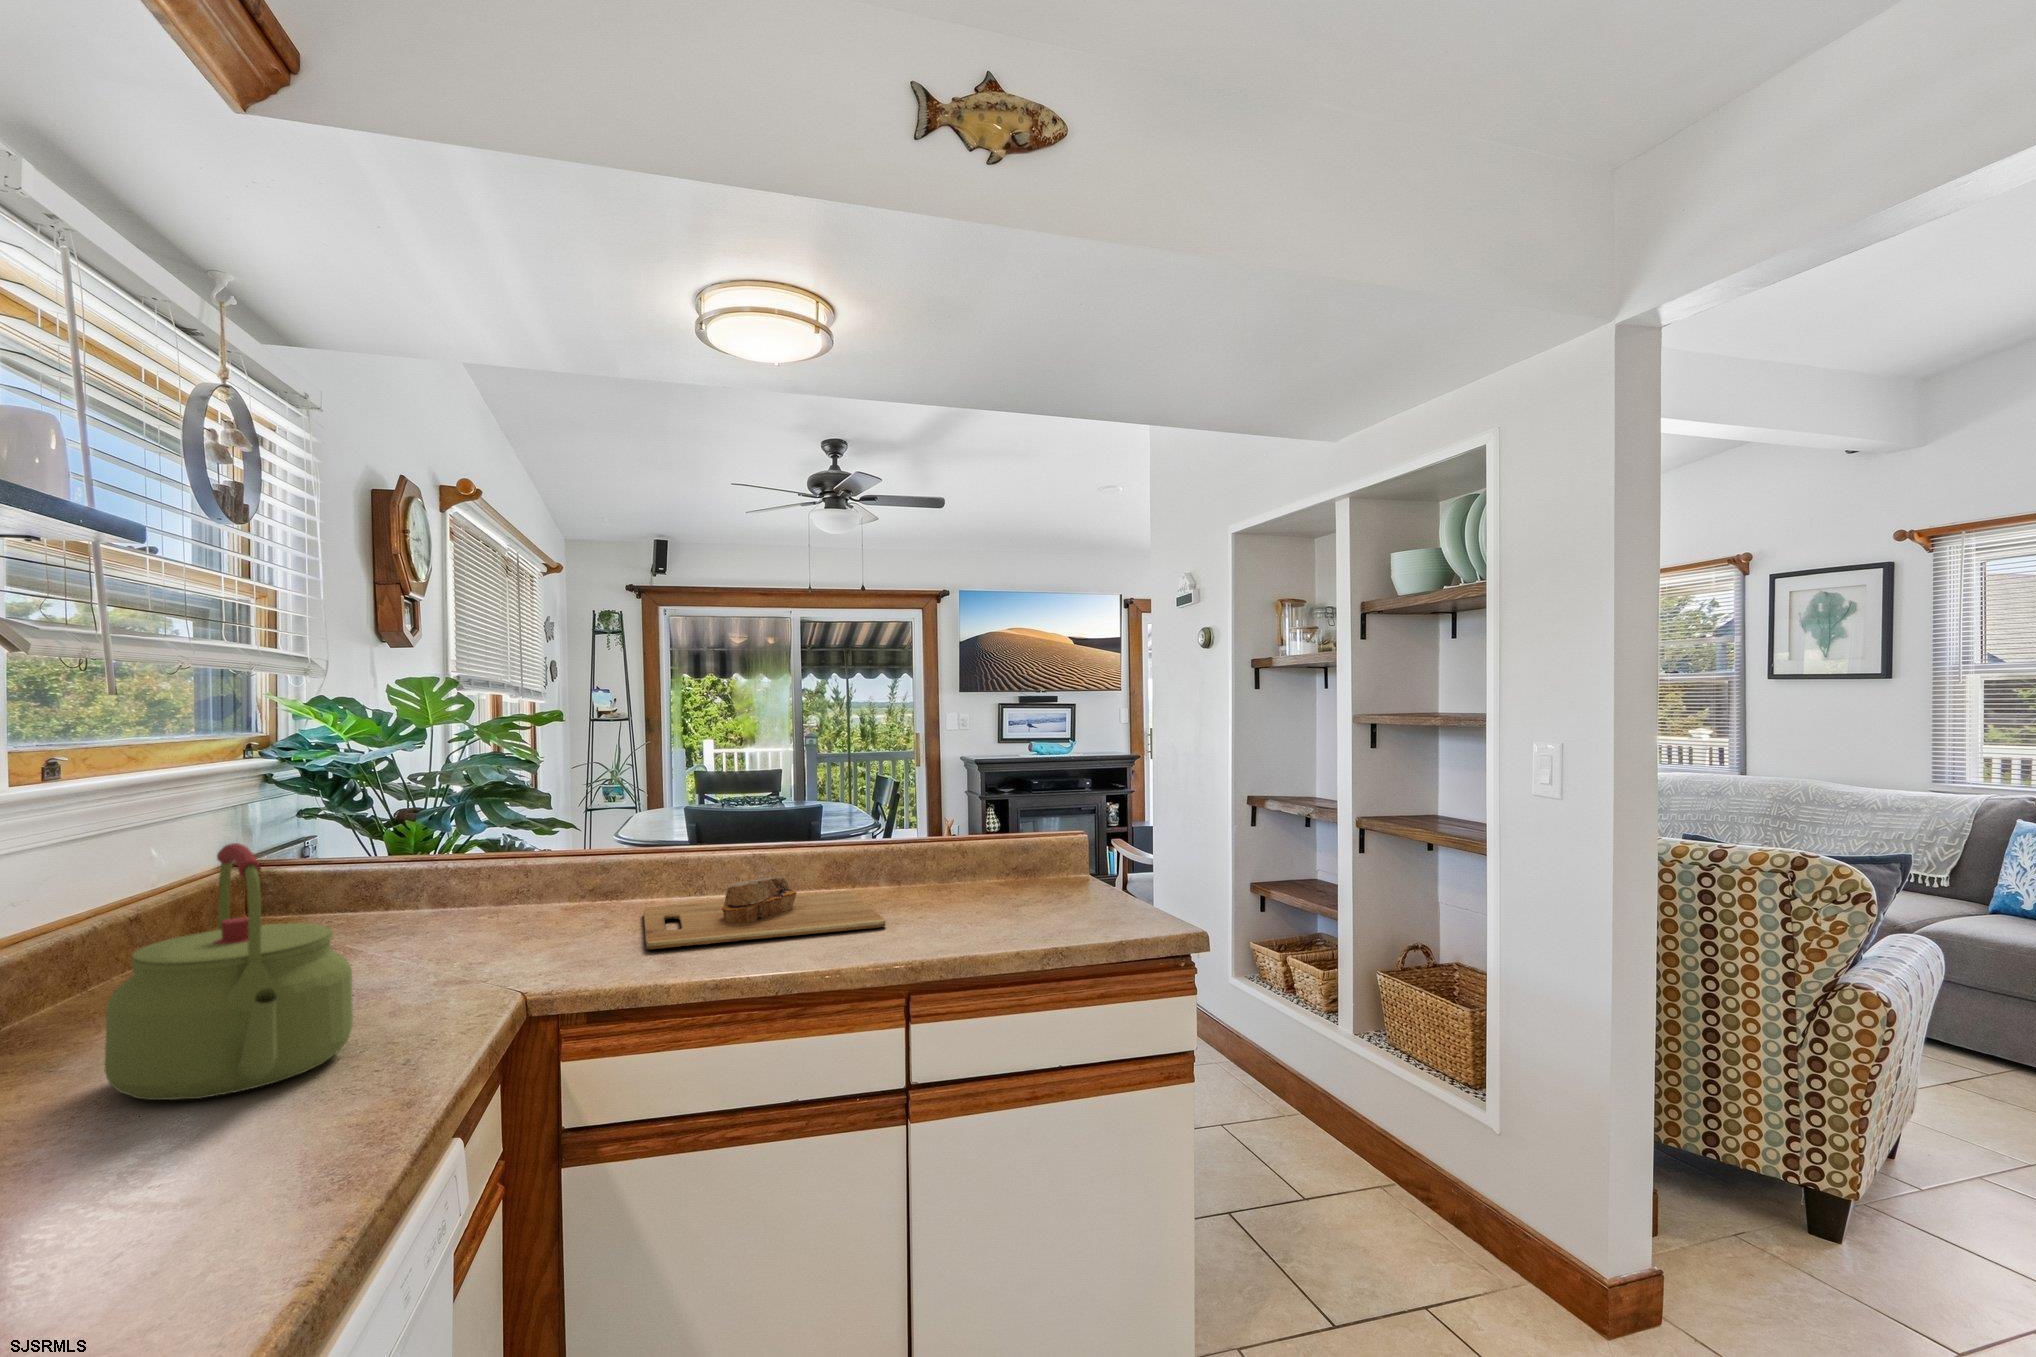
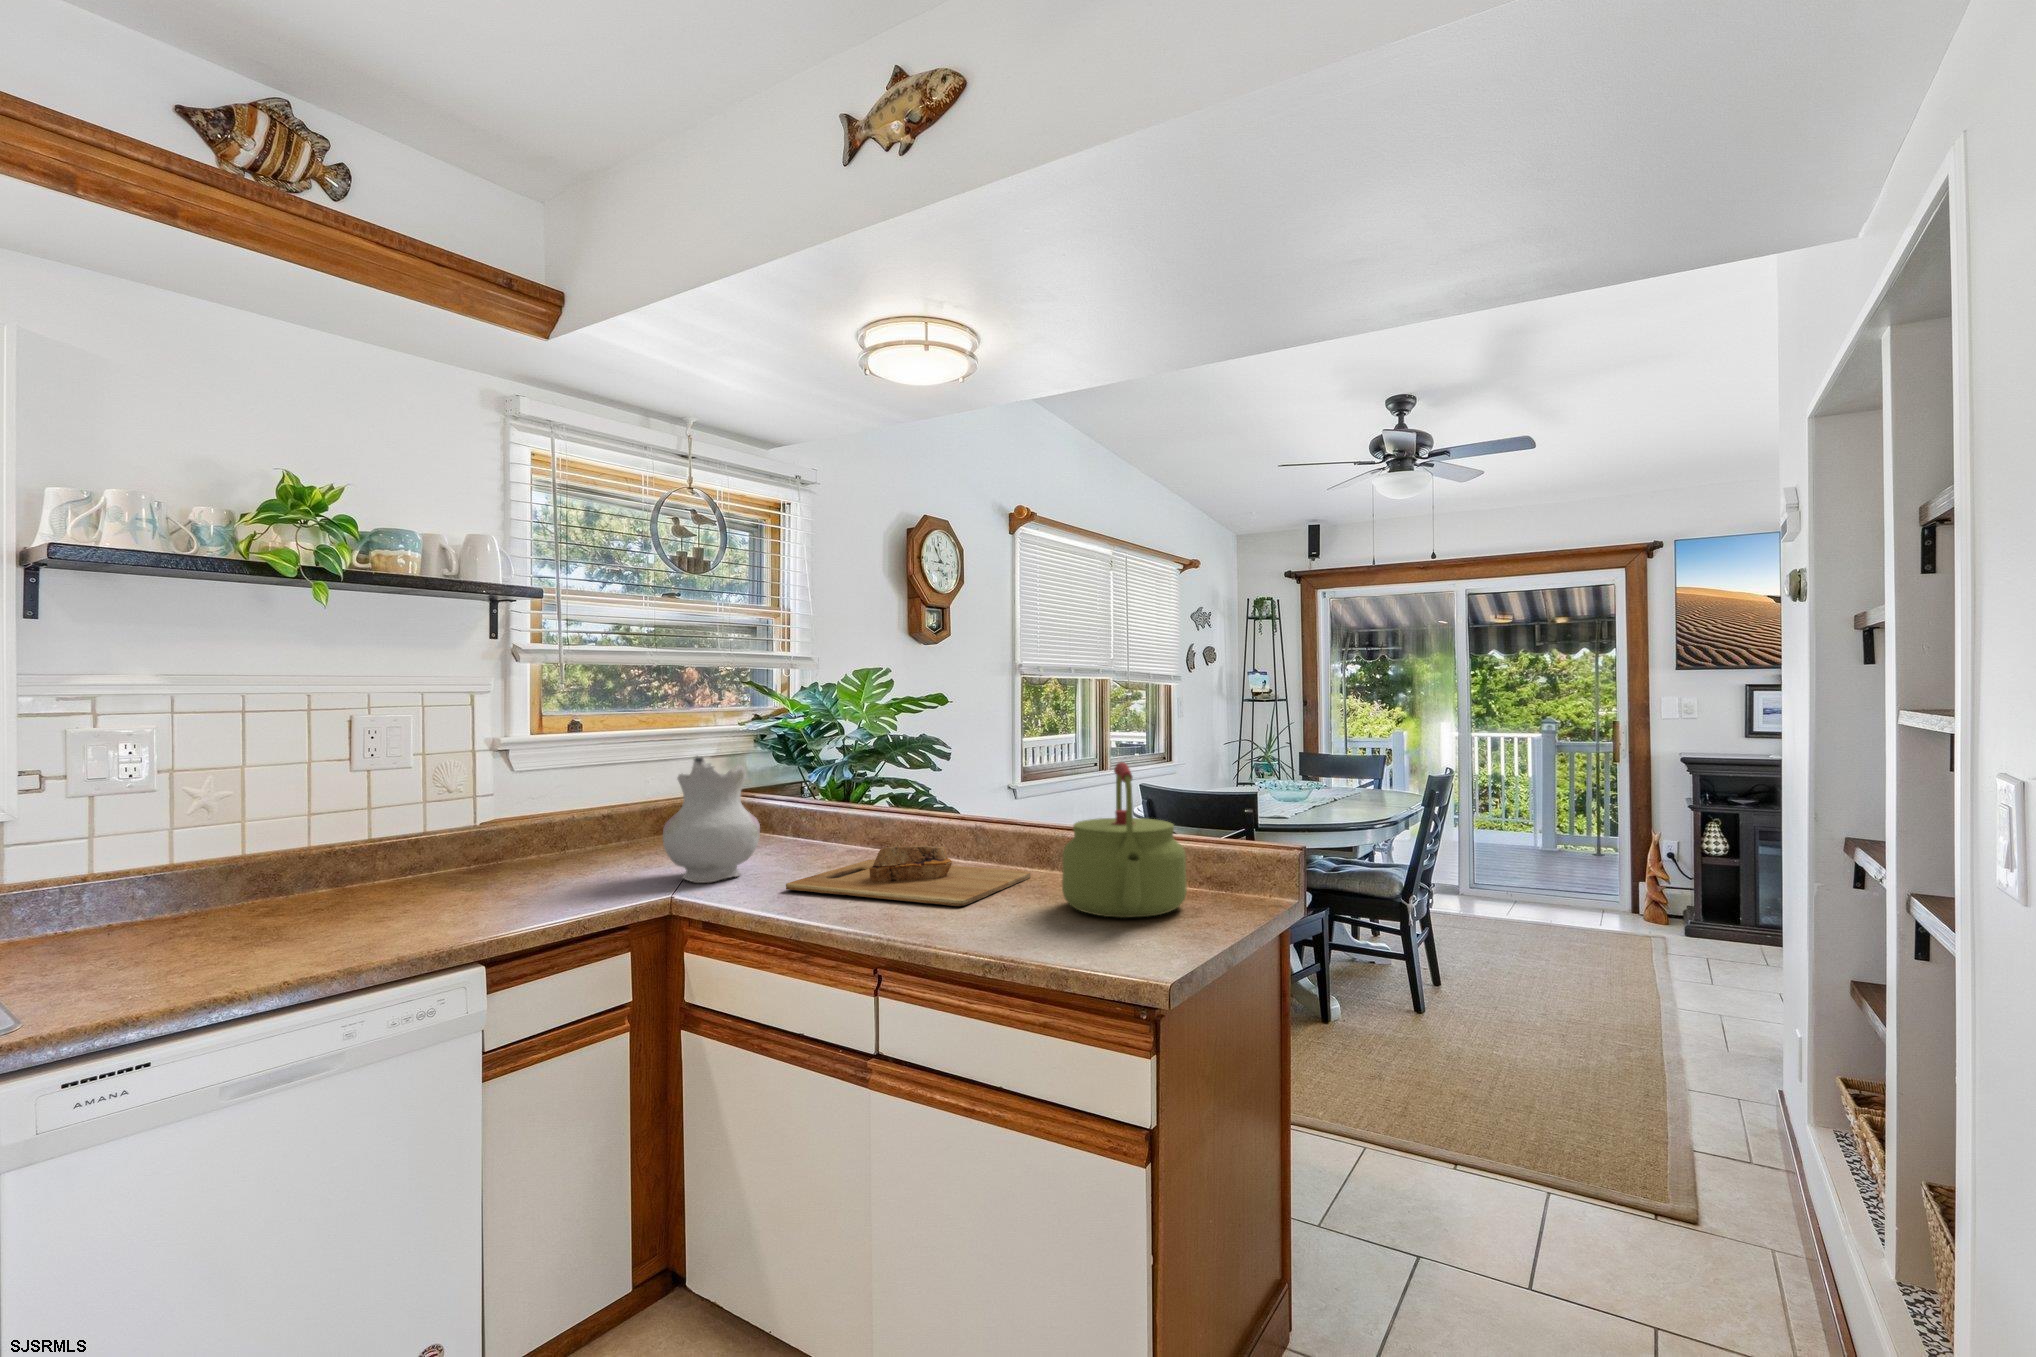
ceramic pitcher: none [413,800,554,968] -> present [663,756,760,883]
kettle: present [105,843,353,1100] -> present [1062,762,1187,918]

